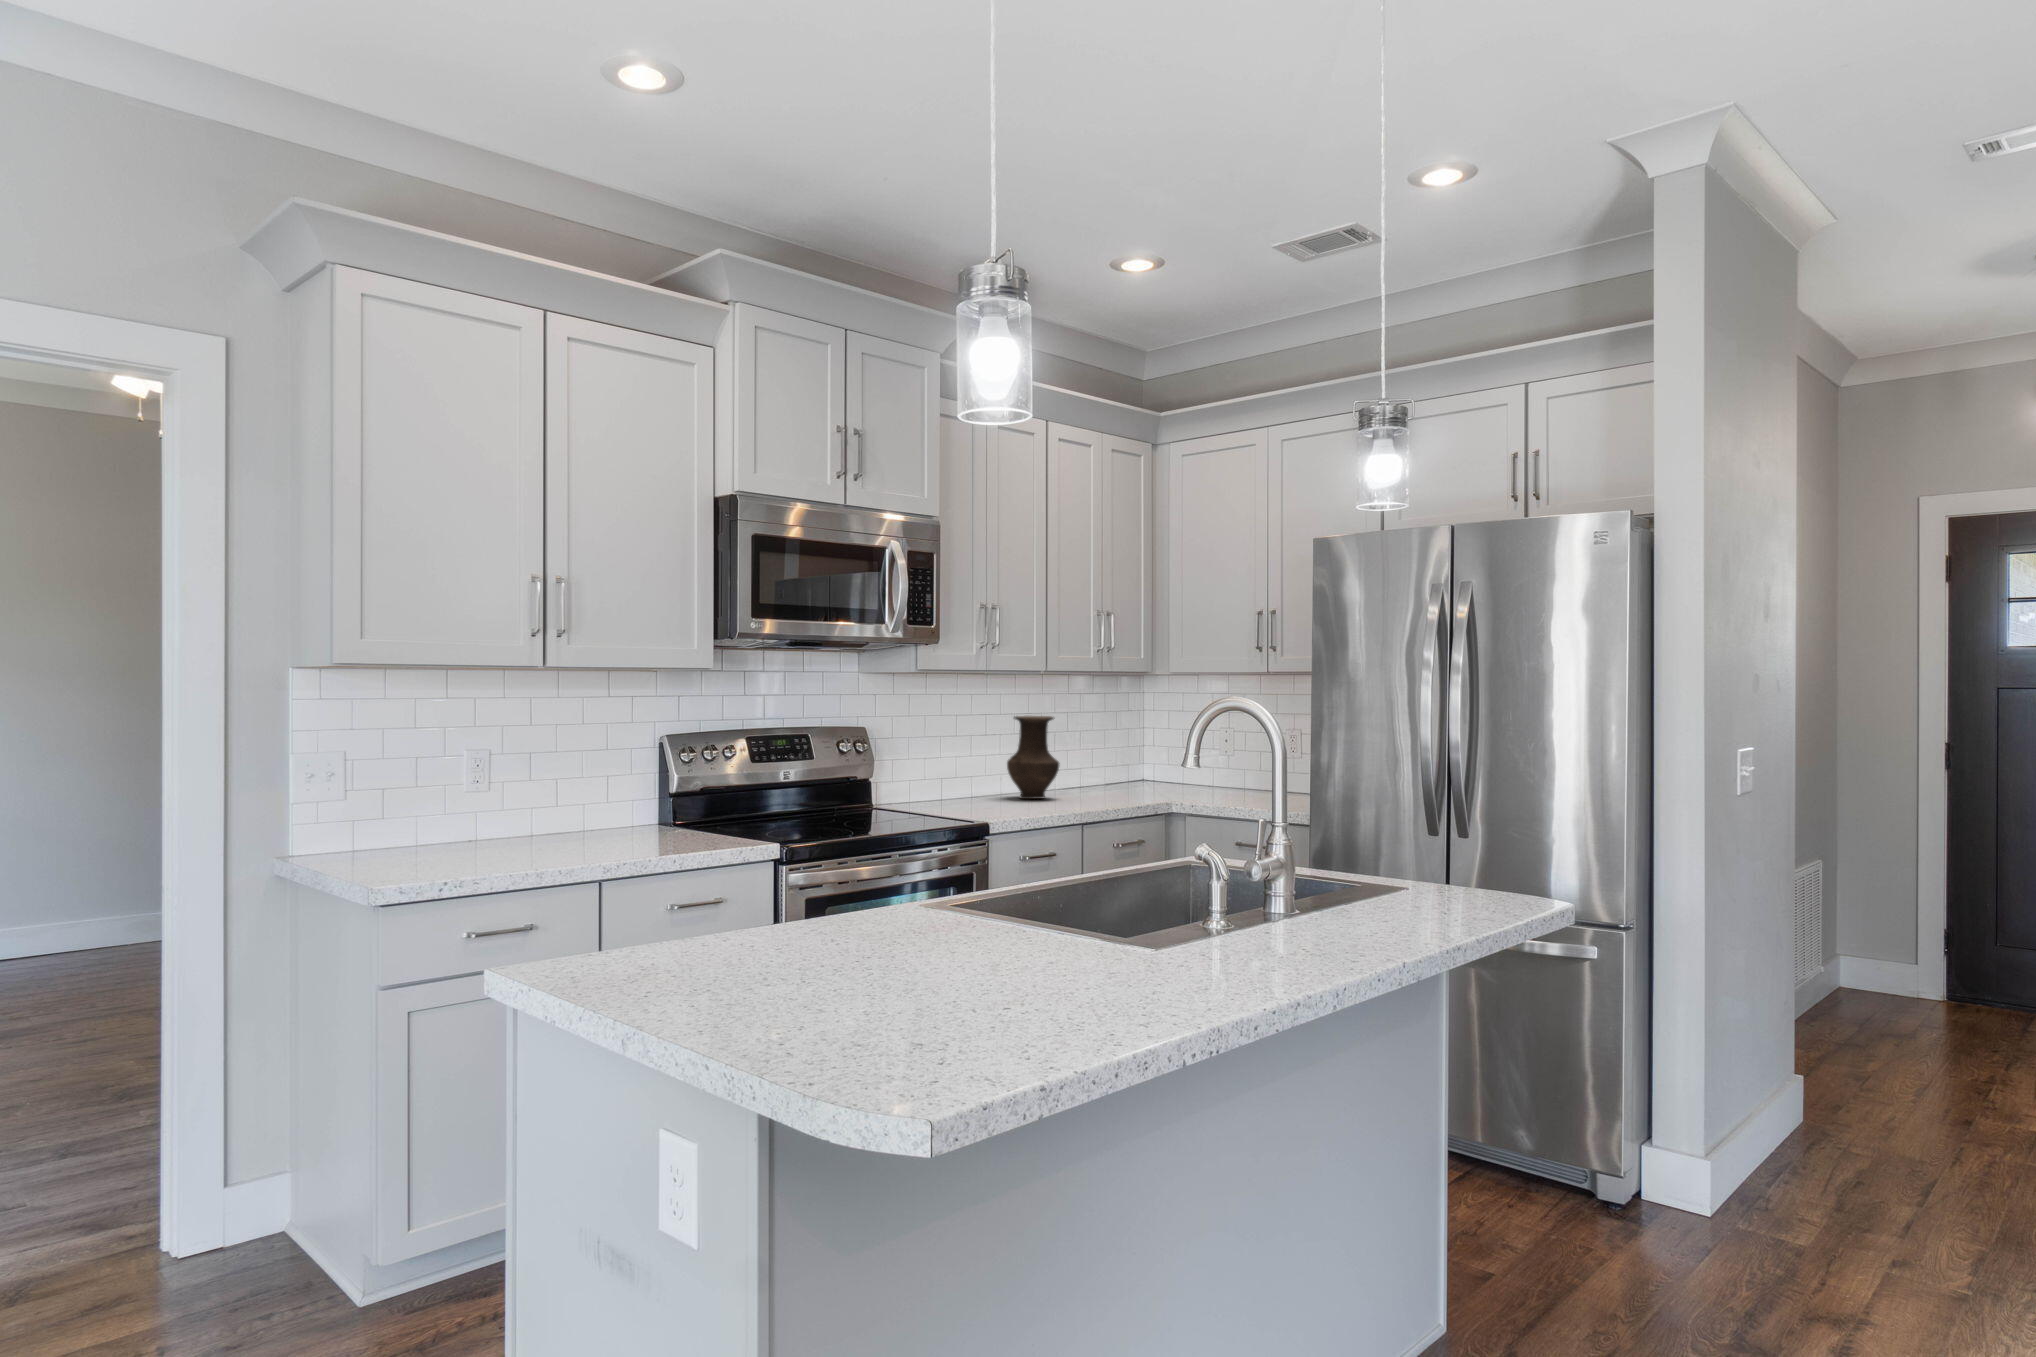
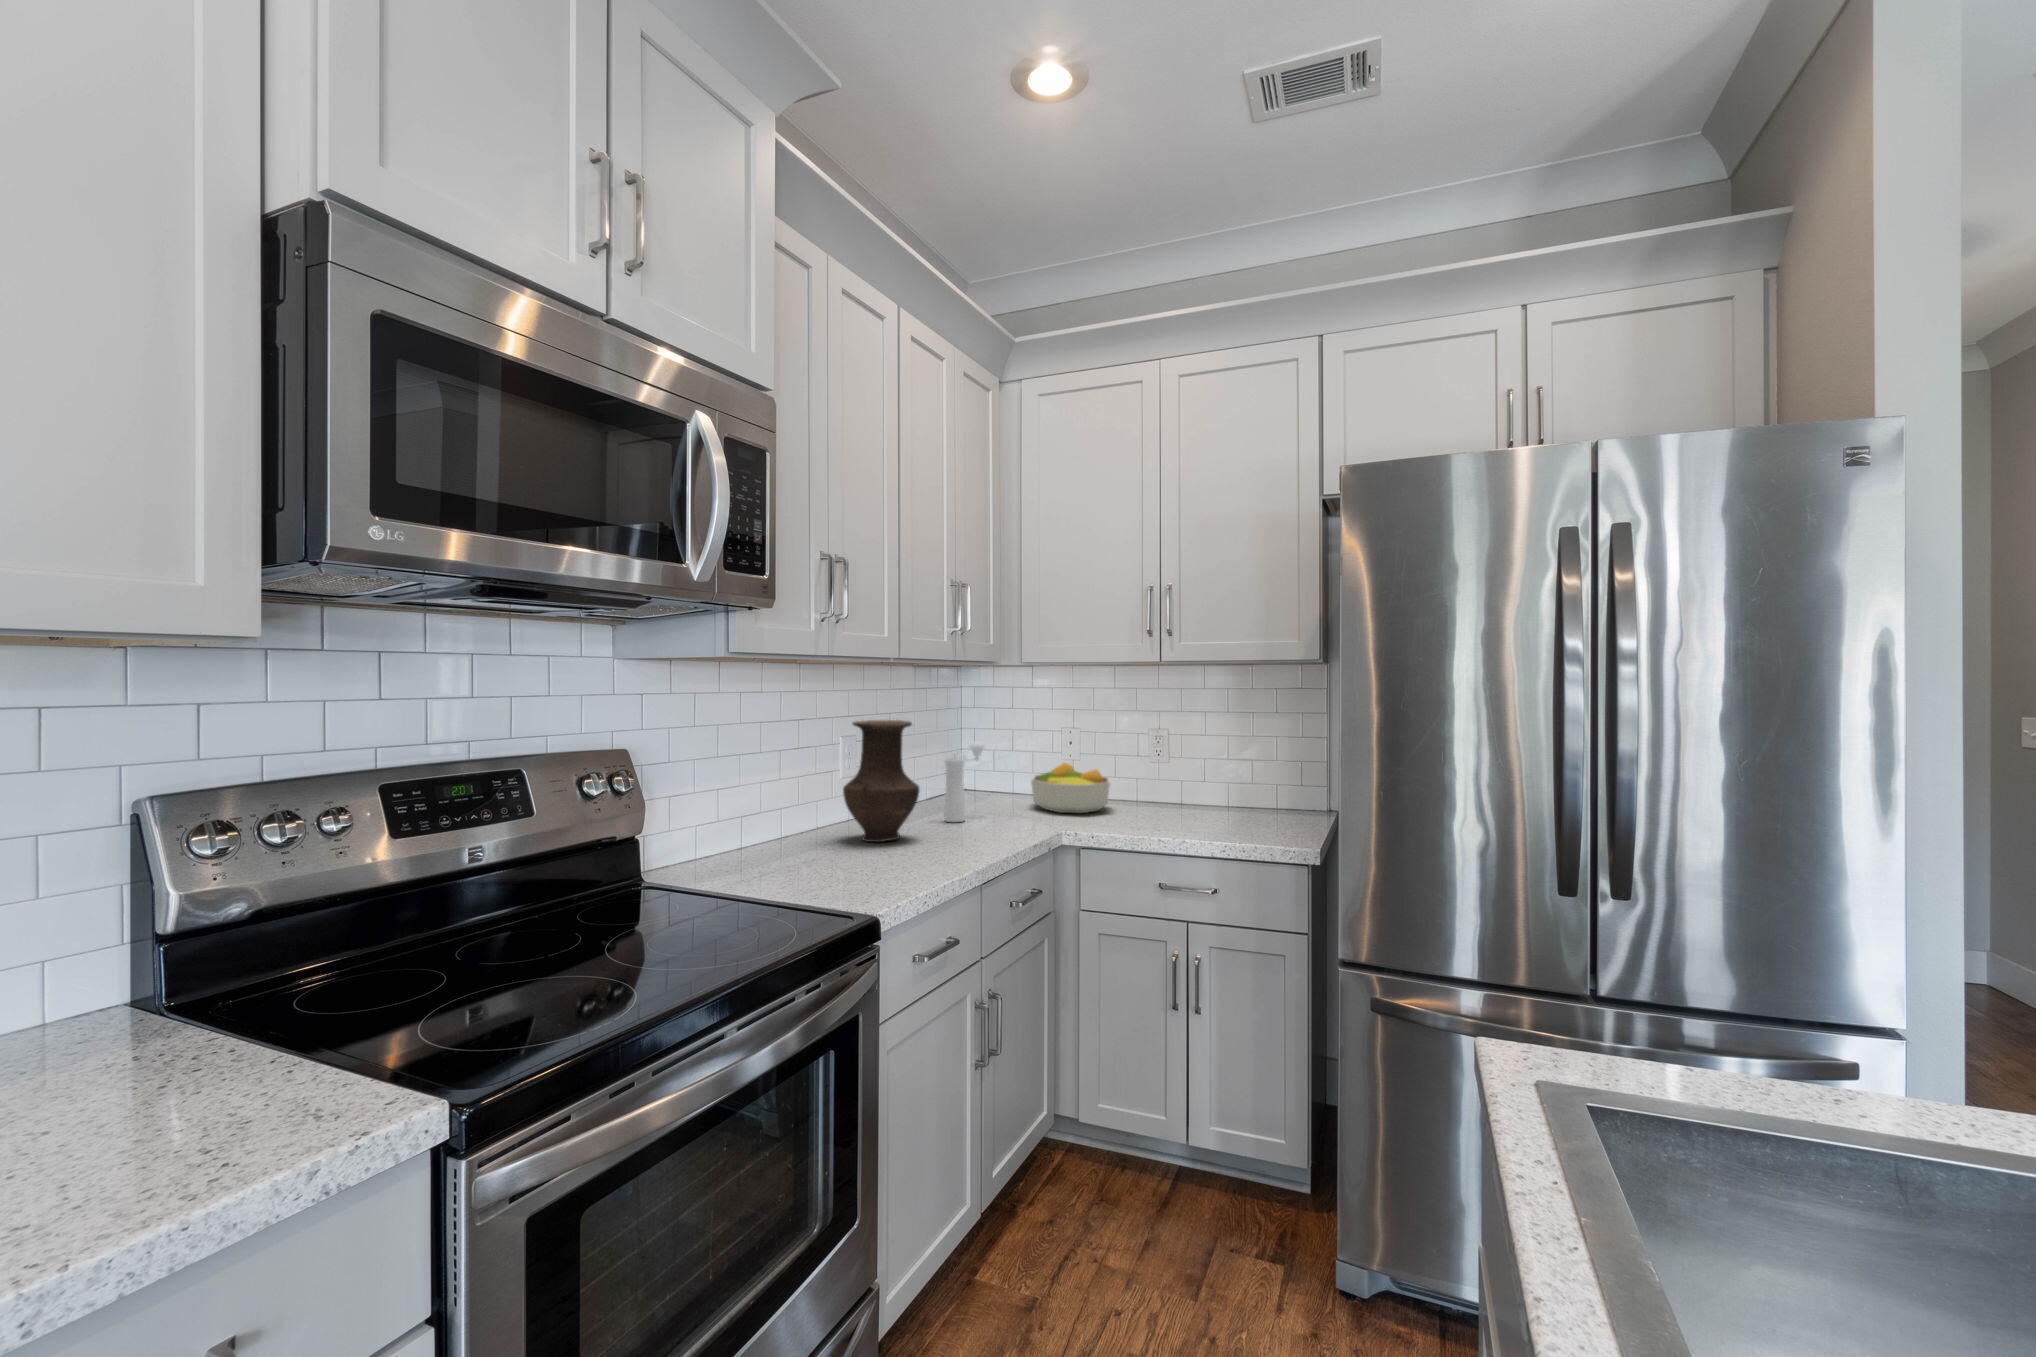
pepper mill: none [1091,735,1127,794] -> present [945,742,984,822]
fruit bowl: none [1170,755,1236,794] -> present [1031,763,1110,813]

